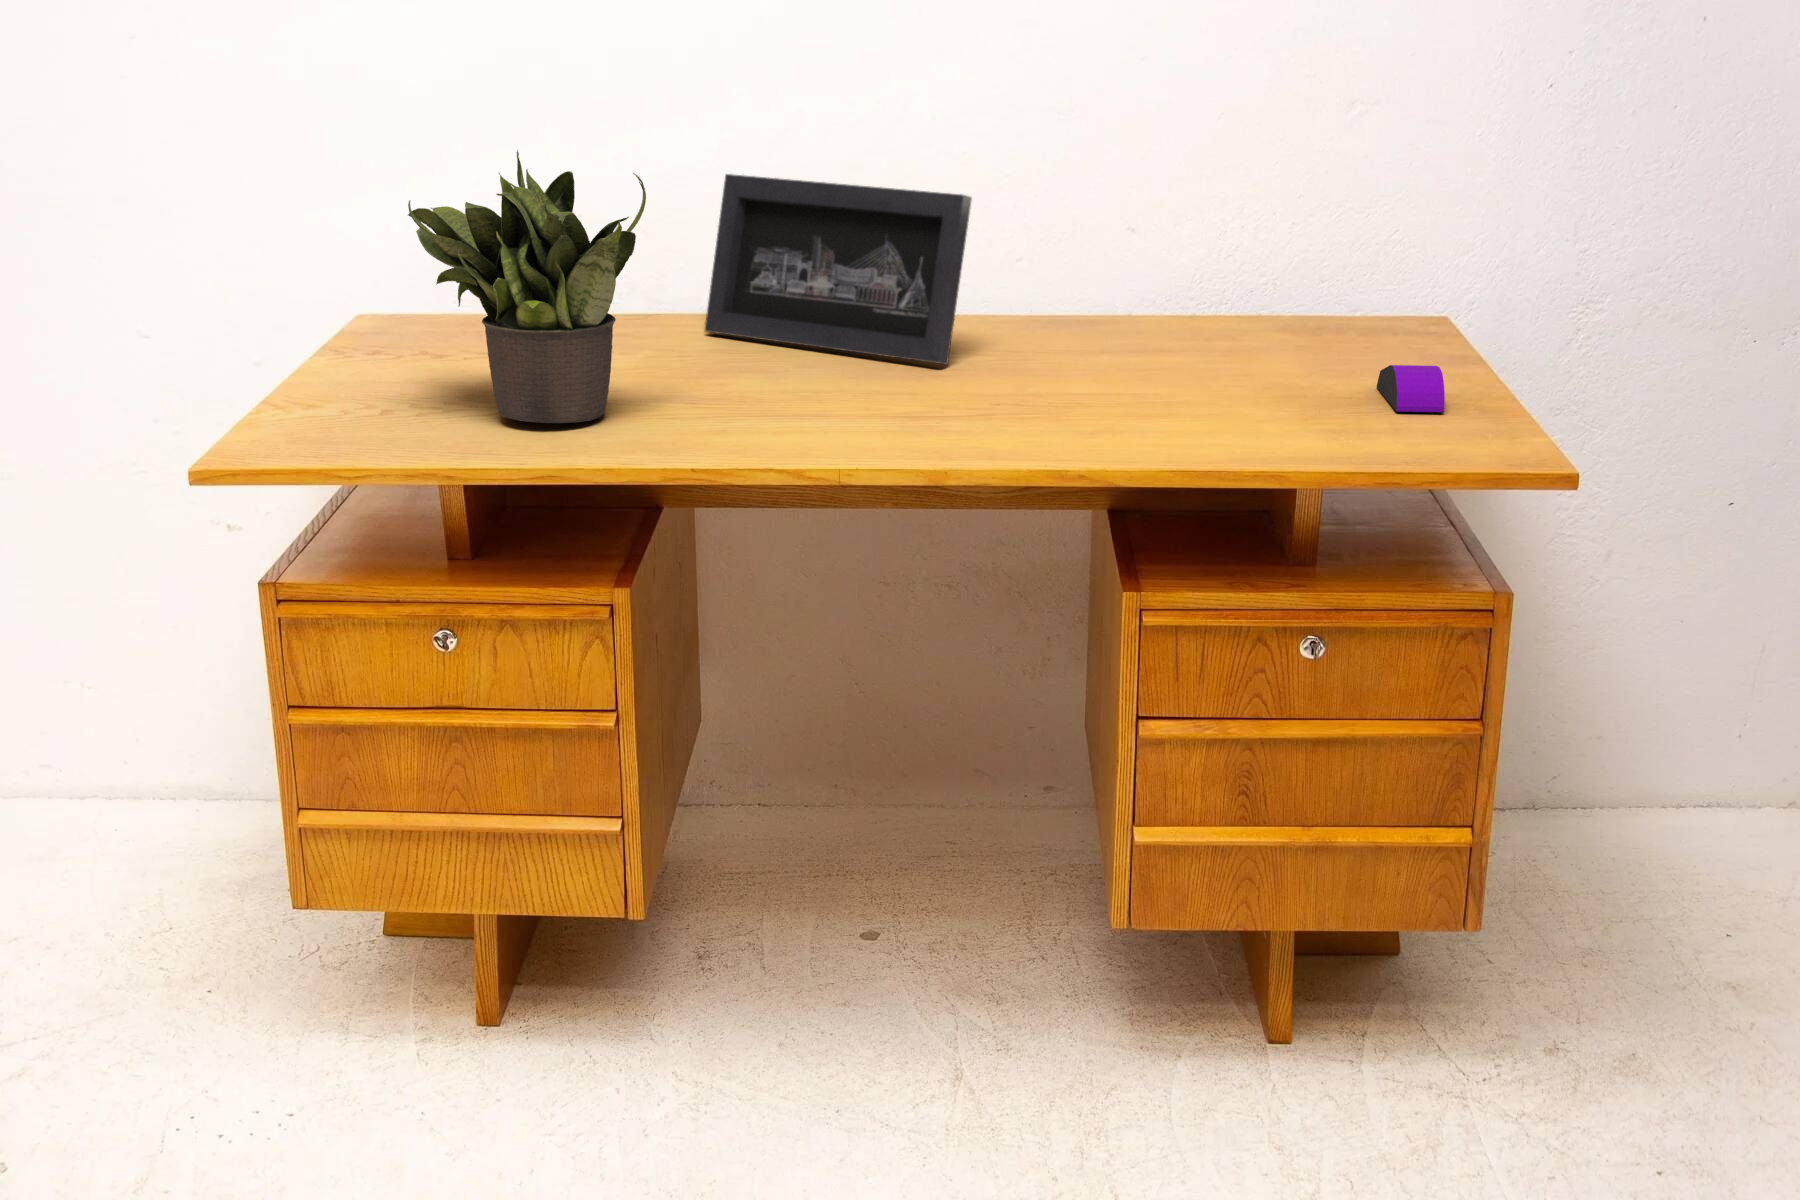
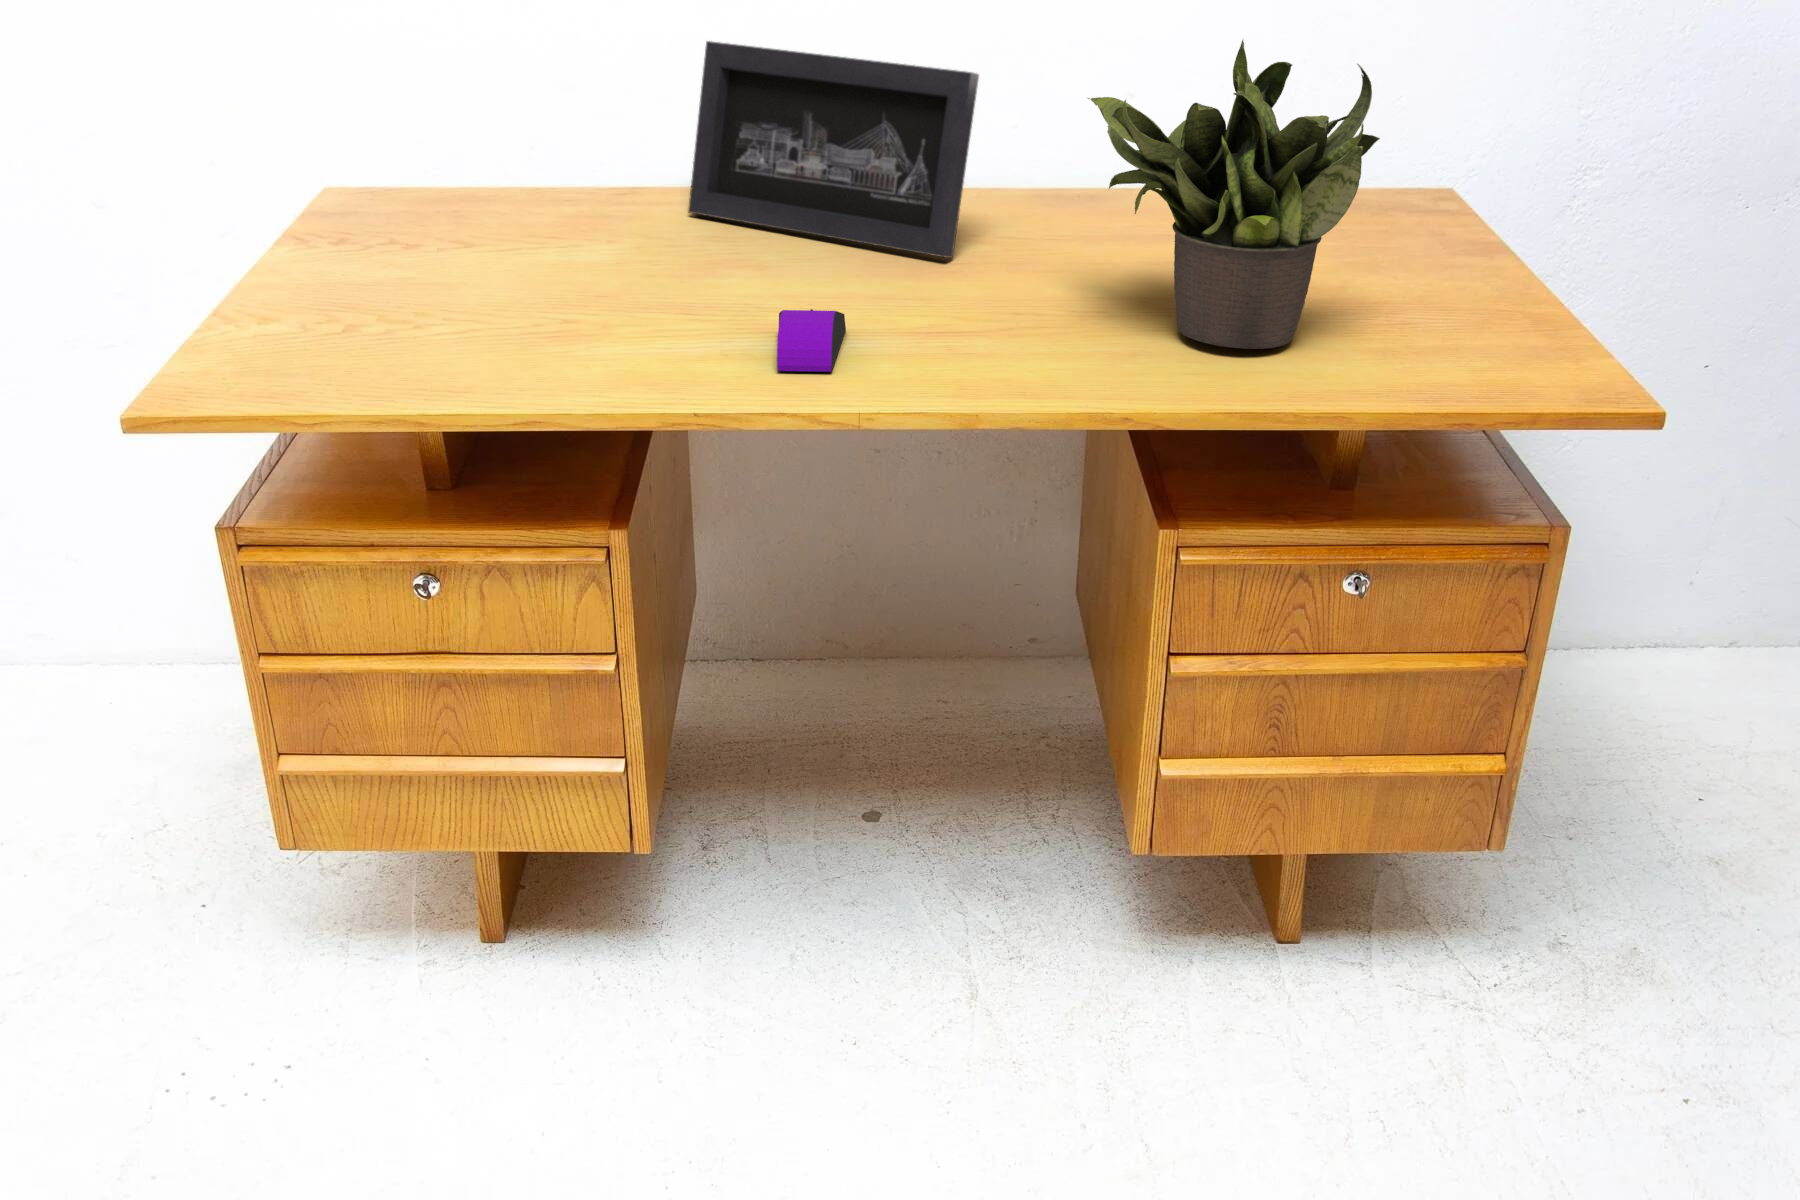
potted plant: present [408,150,646,423] -> present [1088,40,1380,349]
computer mouse: present [1376,365,1445,412] -> present [777,309,846,372]

